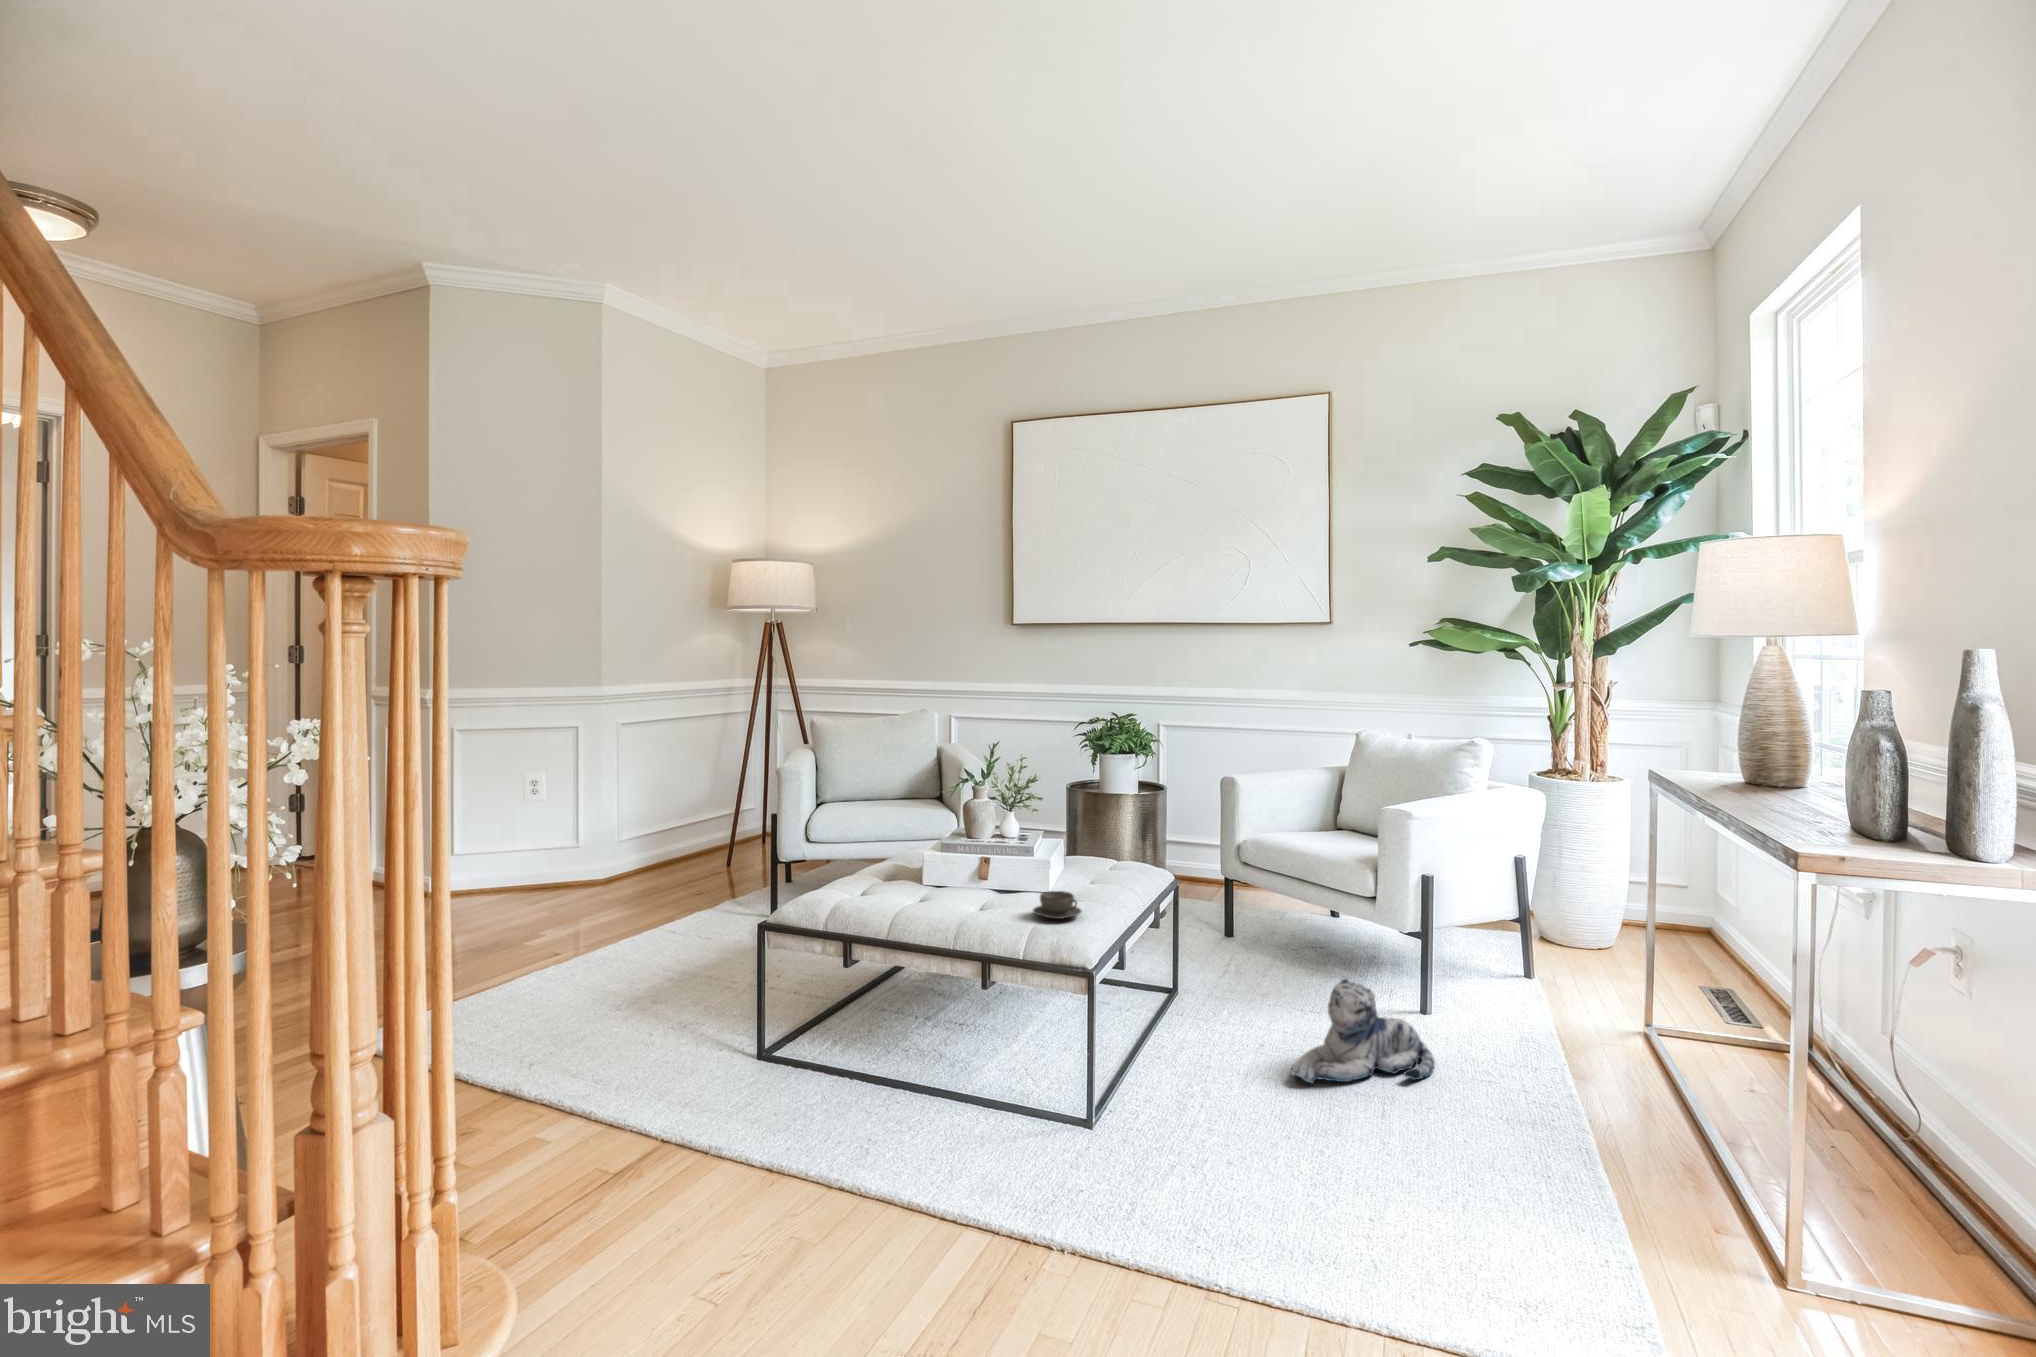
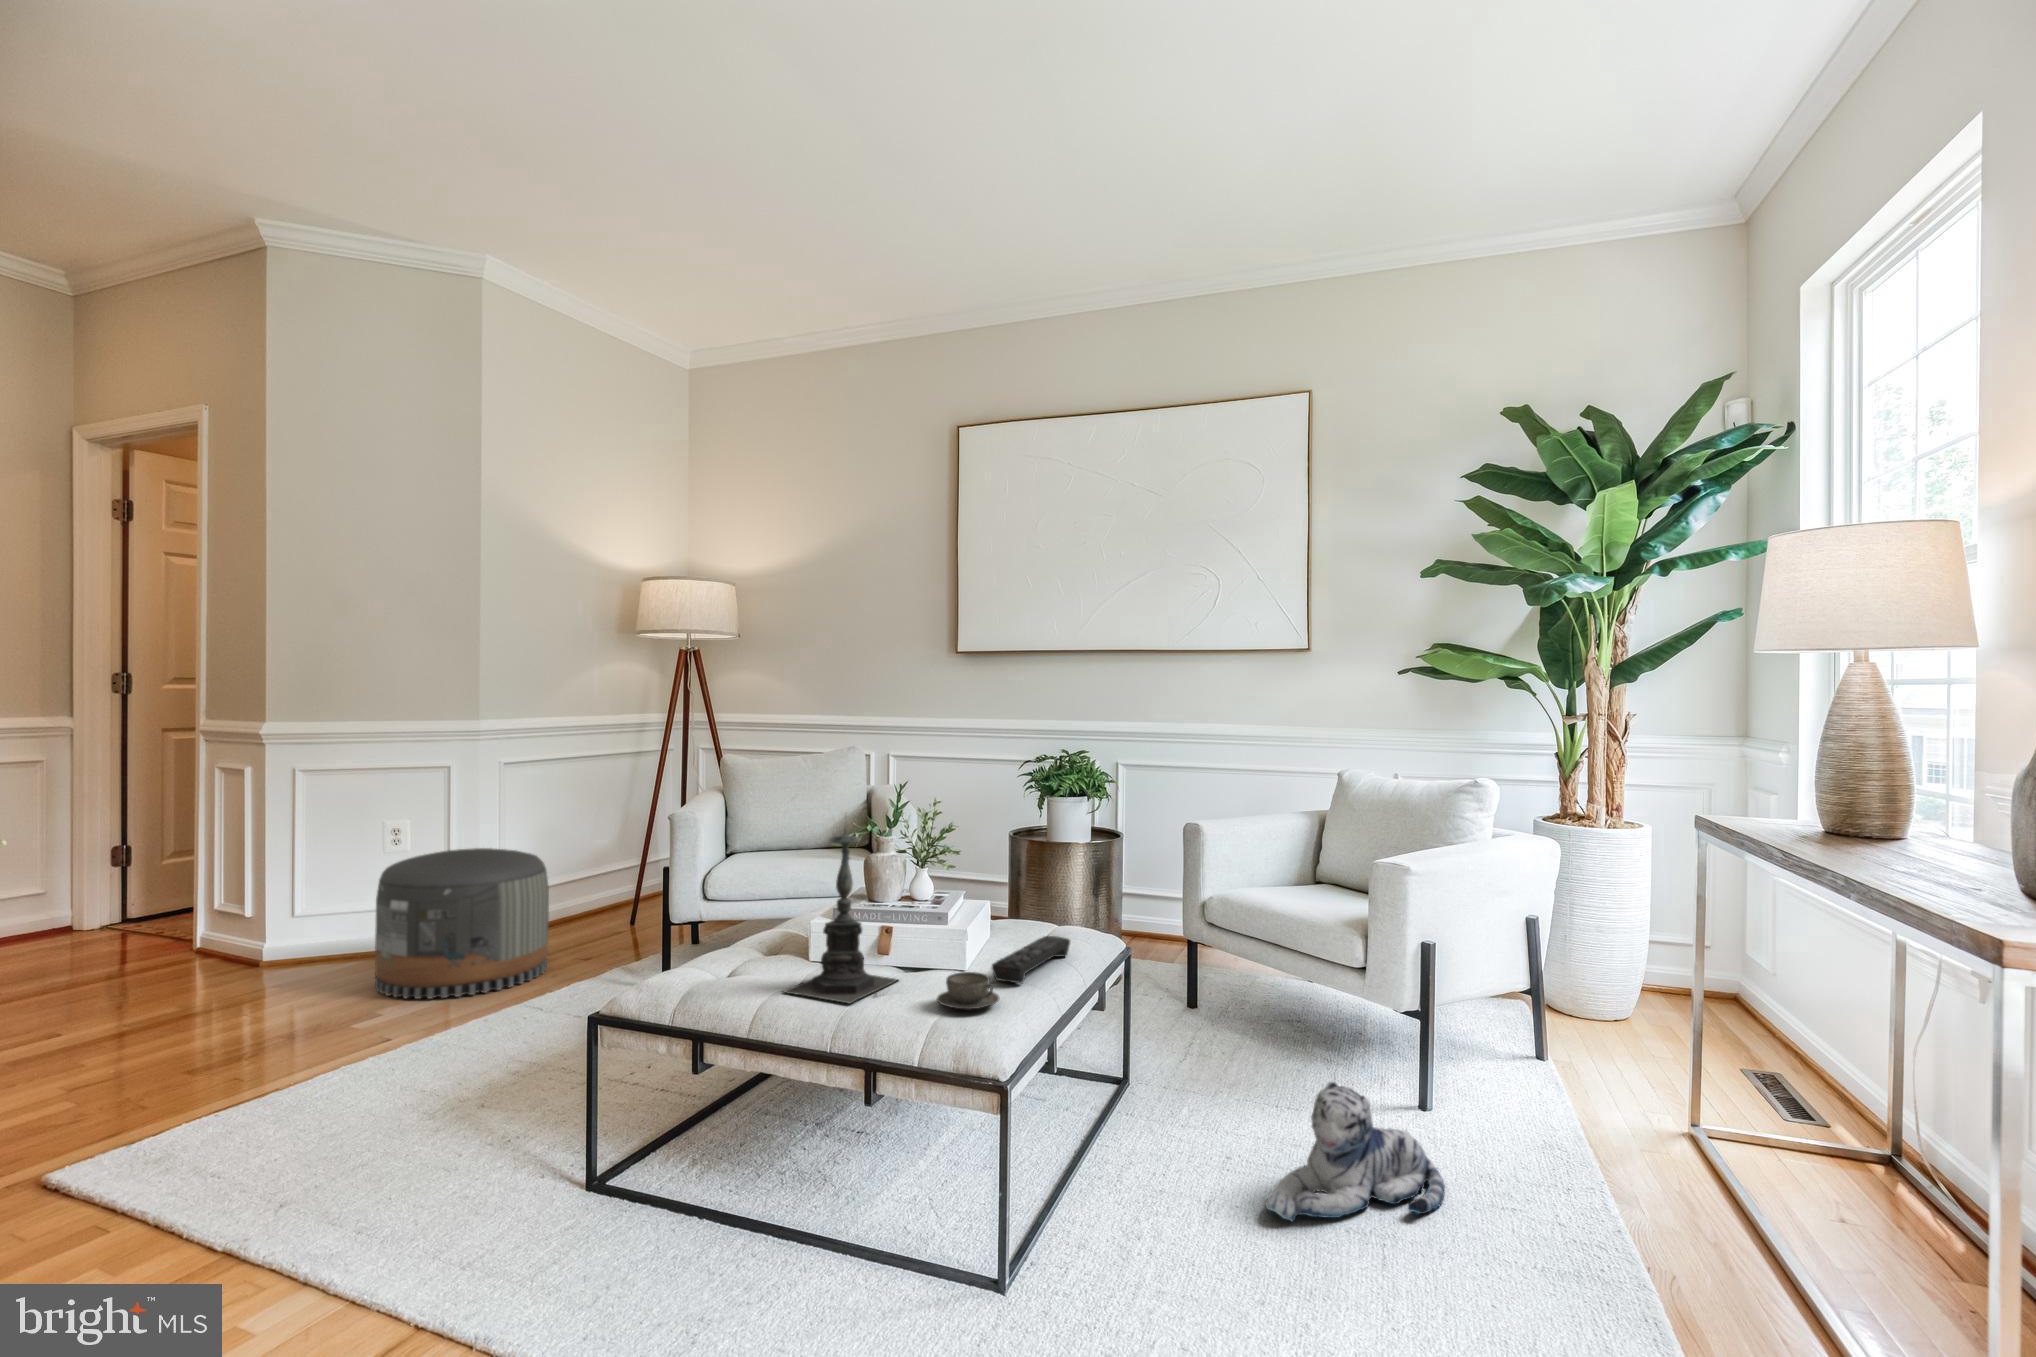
candle holder: none [909,766,999,914] -> present [784,828,898,1003]
pouf: none [535,800,674,923] -> present [375,848,549,999]
remote control: none [1072,867,1132,902] -> present [992,936,1070,983]

